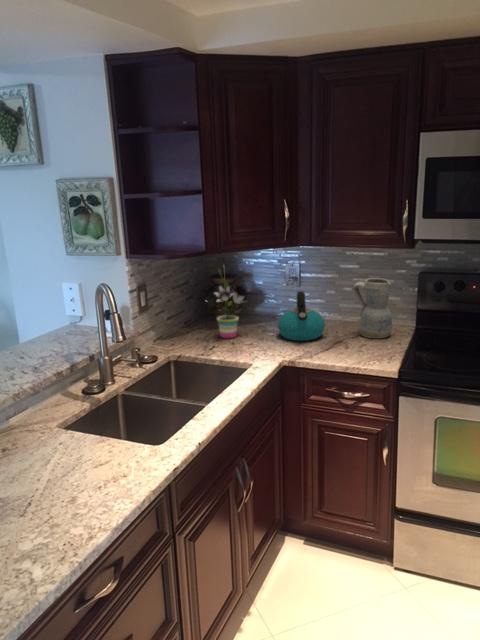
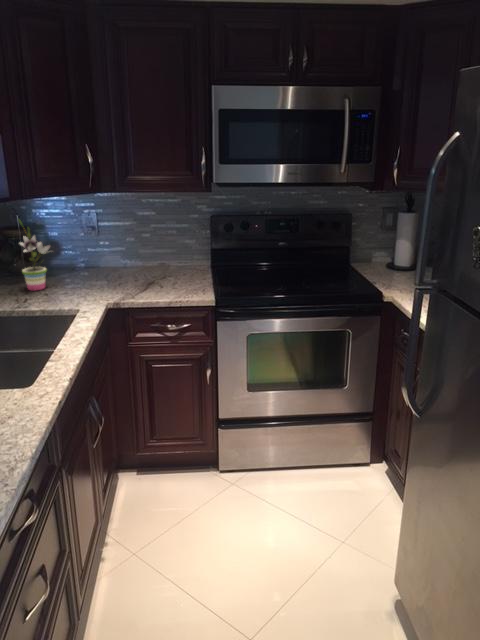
ceramic pitcher: present [354,278,392,338] -> none [156,221,193,277]
kettle: present [278,291,325,341] -> none [87,237,134,286]

